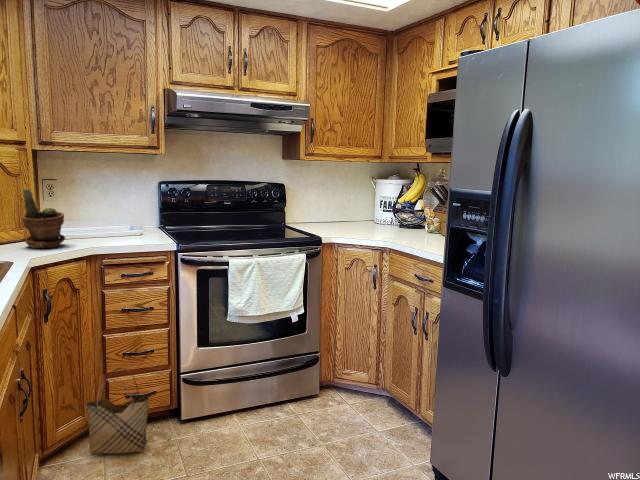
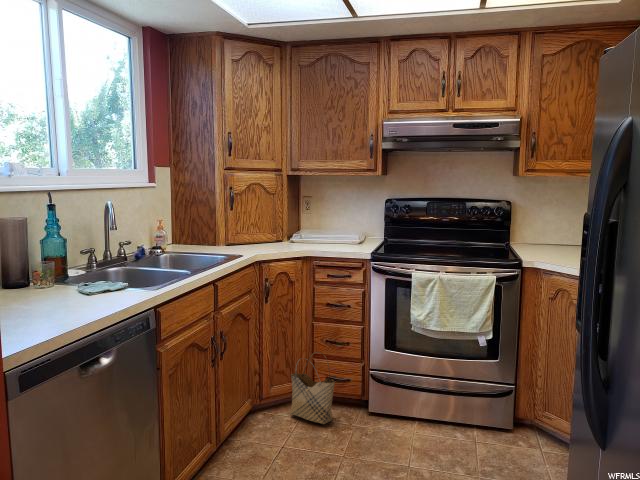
potted plant: present [22,188,65,248] -> none [264,204,292,250]

